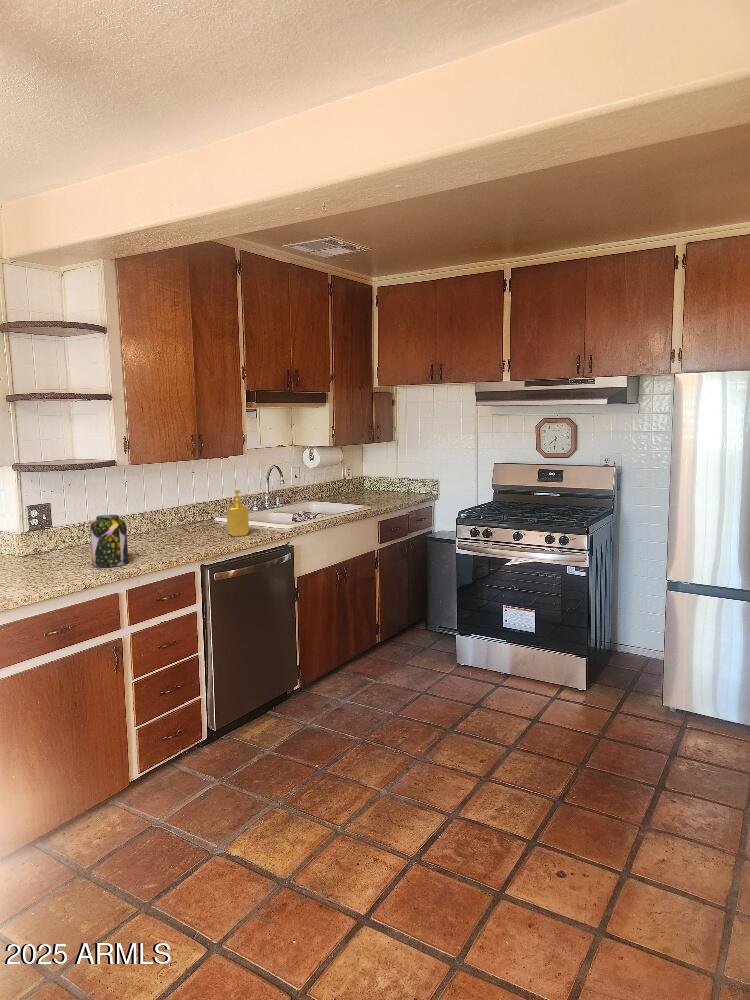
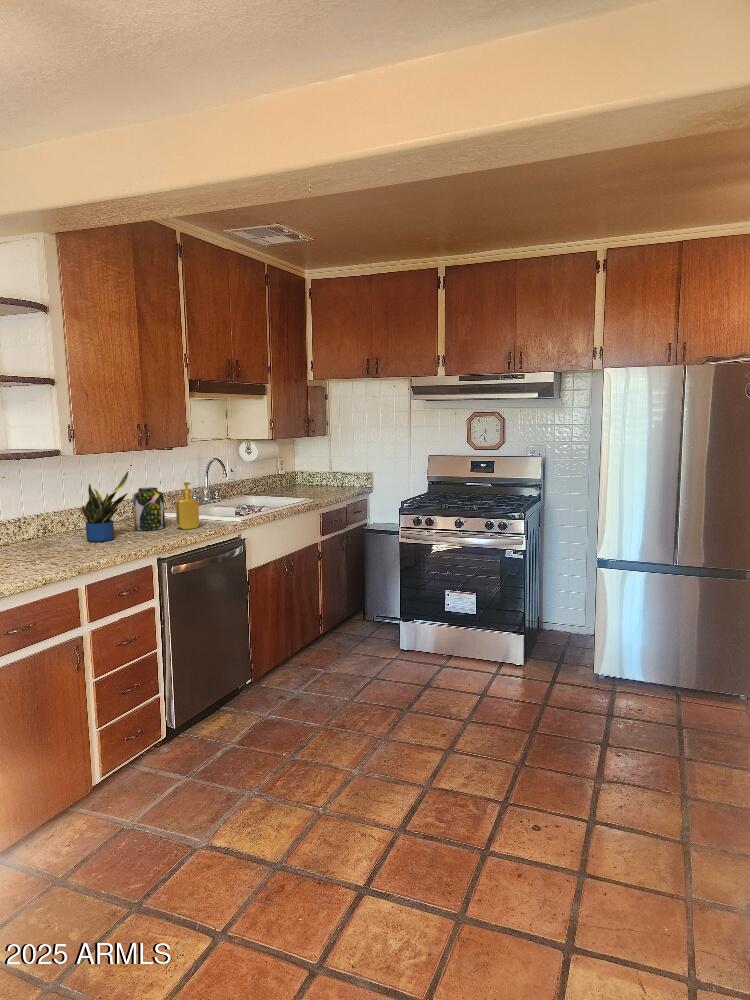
potted plant: none [134,479,178,547] -> present [82,472,128,542]
jar: present [90,515,128,567] -> present [133,487,165,530]

